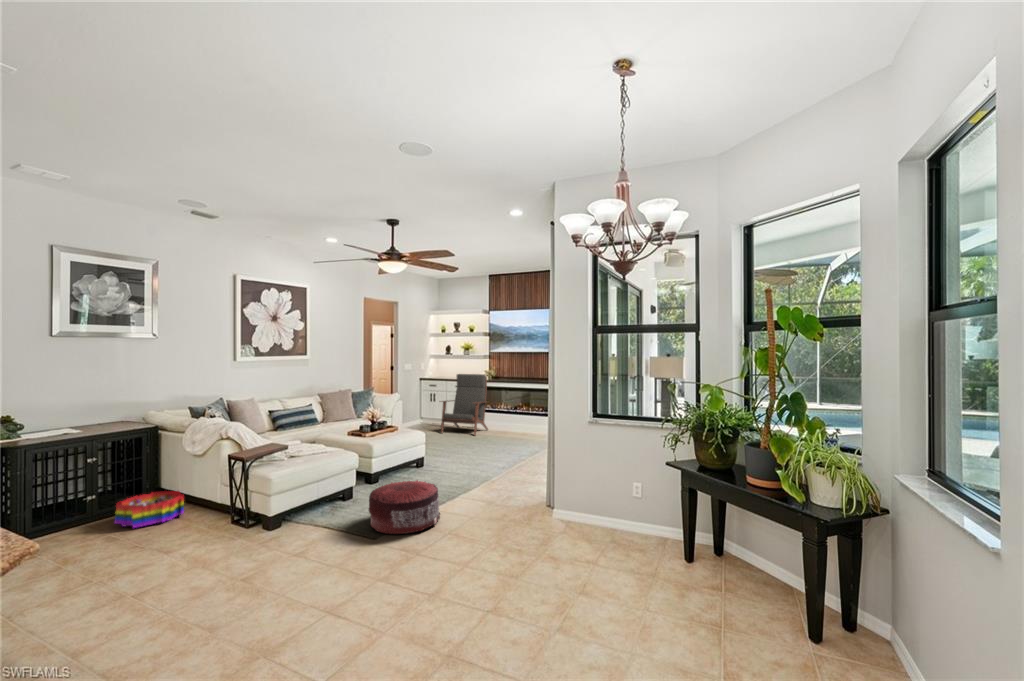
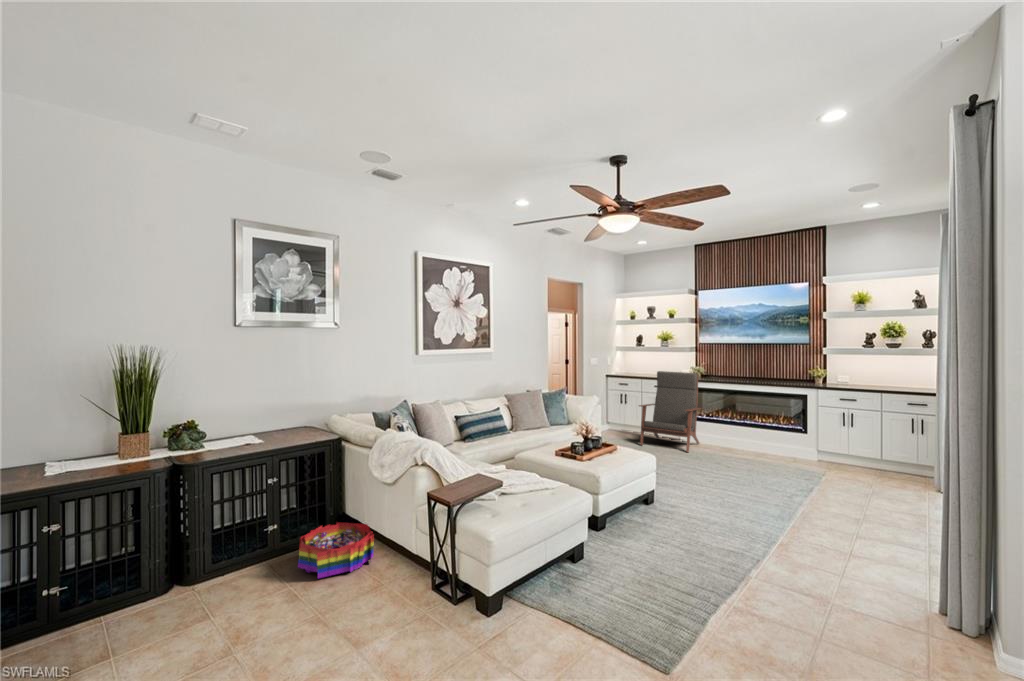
pouf: present [369,480,440,534] -> none [630,551,748,660]

